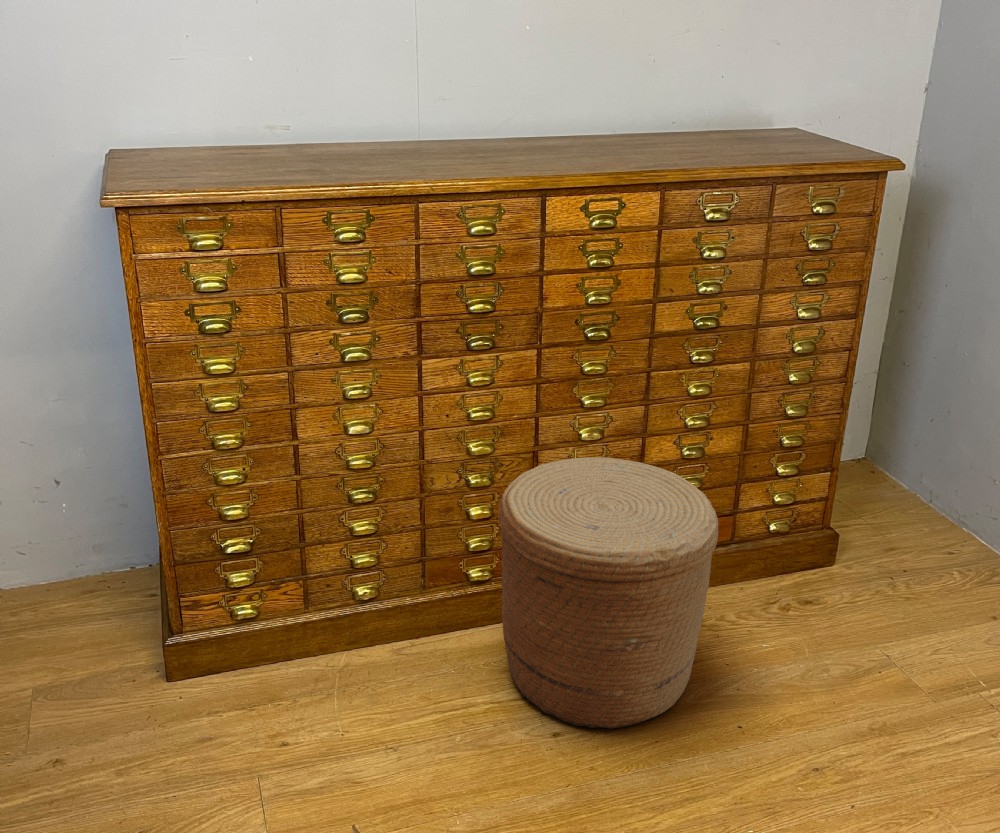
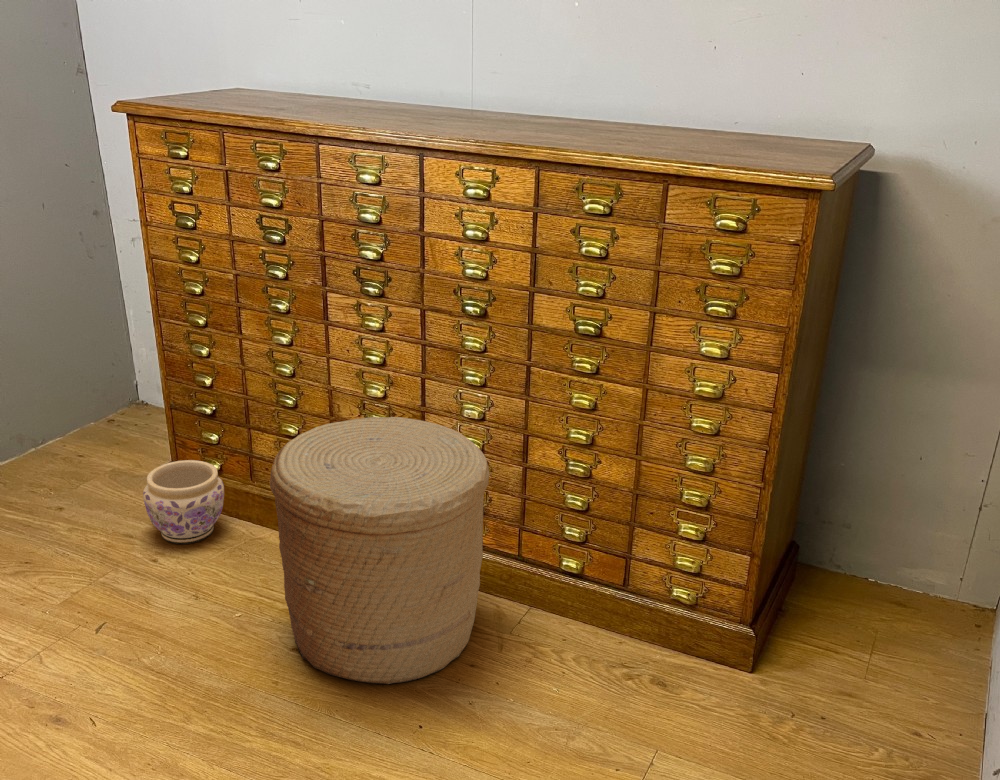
planter: none [231,607,328,716] -> present [143,460,224,544]

